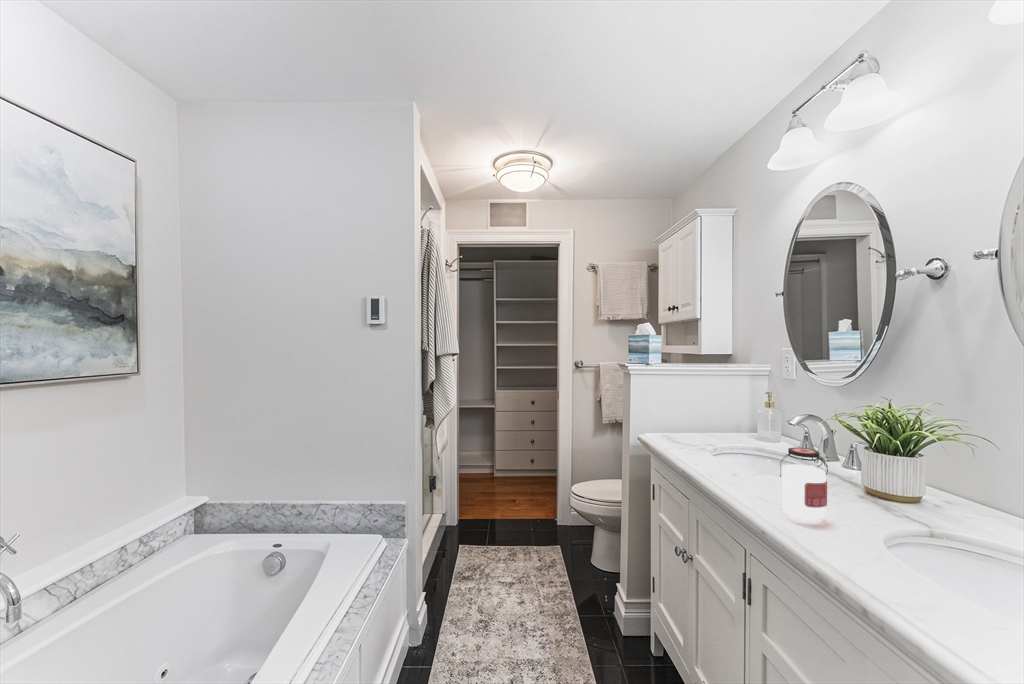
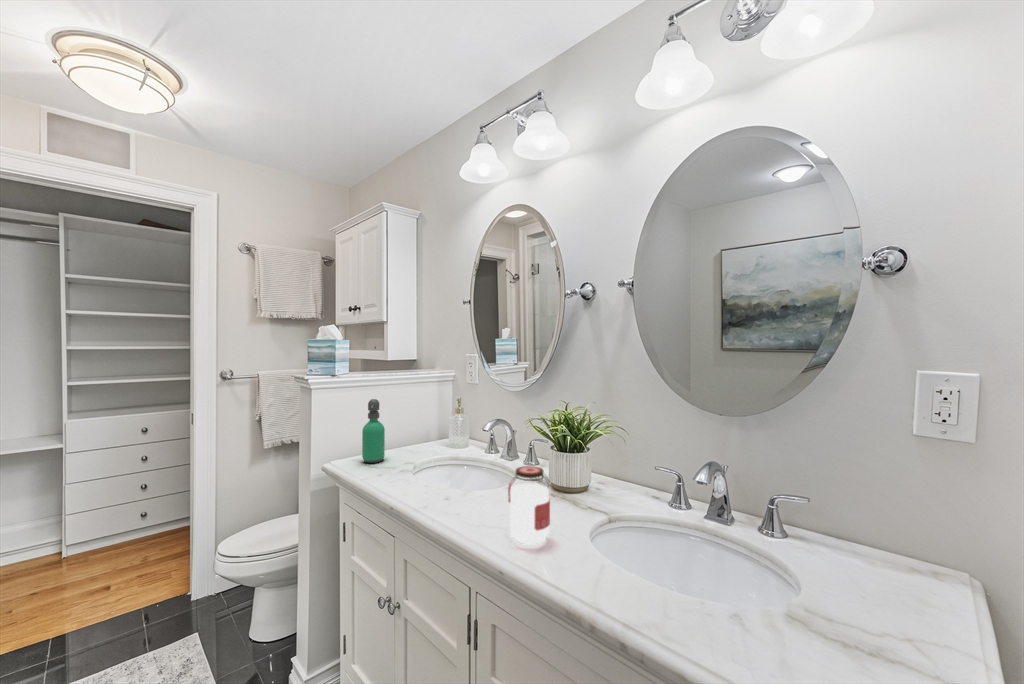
soap dispenser: none [670,385,690,440] -> present [362,399,385,463]

